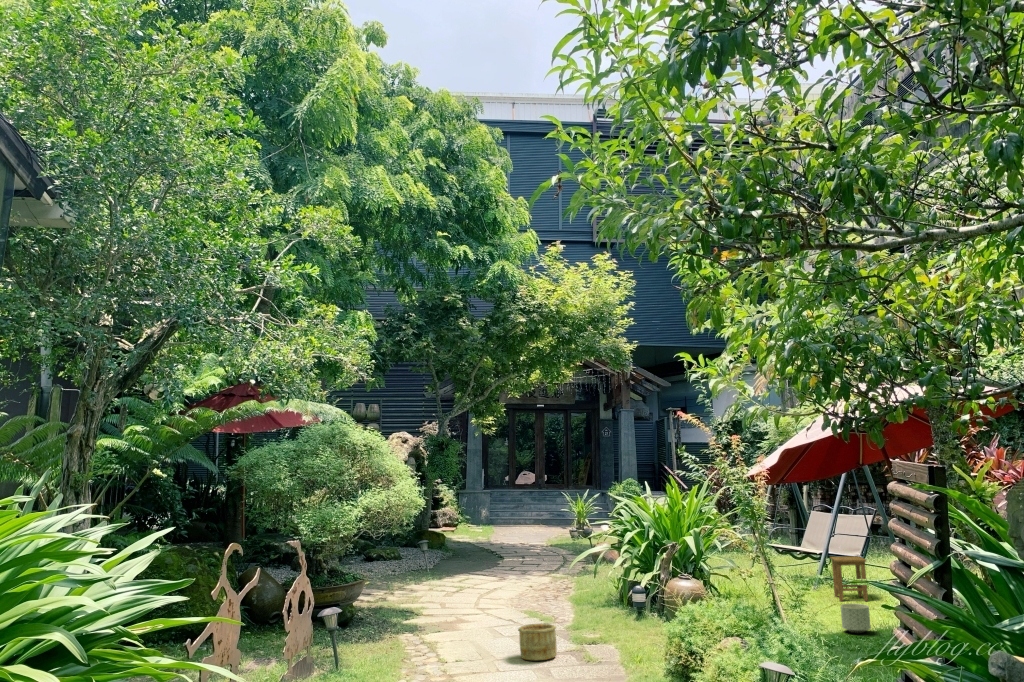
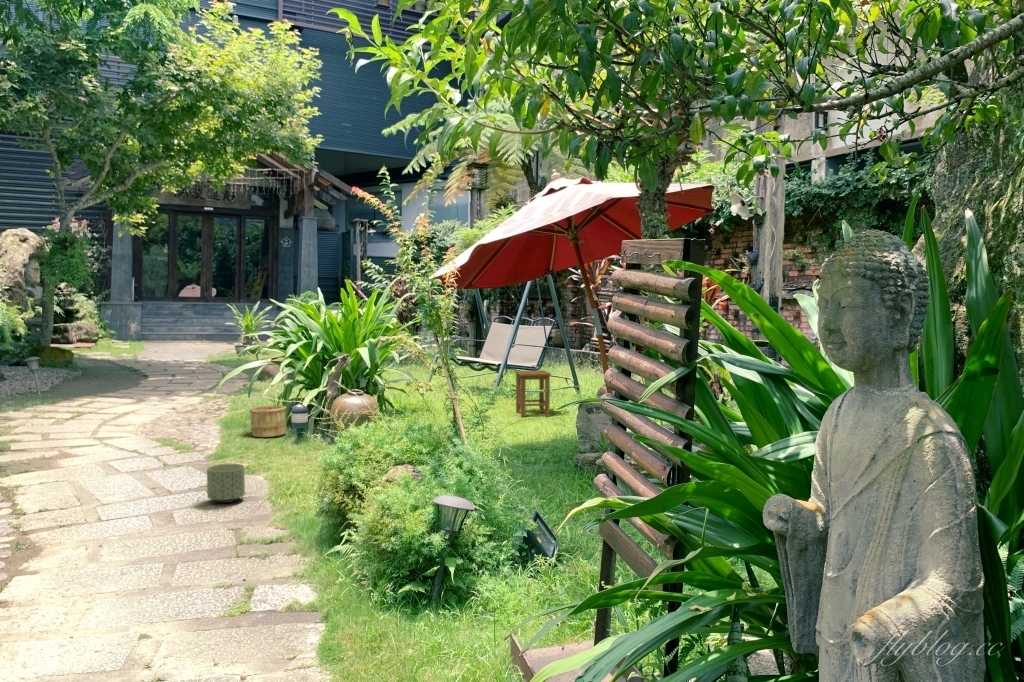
planter: present [841,604,871,633] -> present [207,464,245,503]
wooden bucket: present [518,624,557,661] -> present [249,405,286,437]

